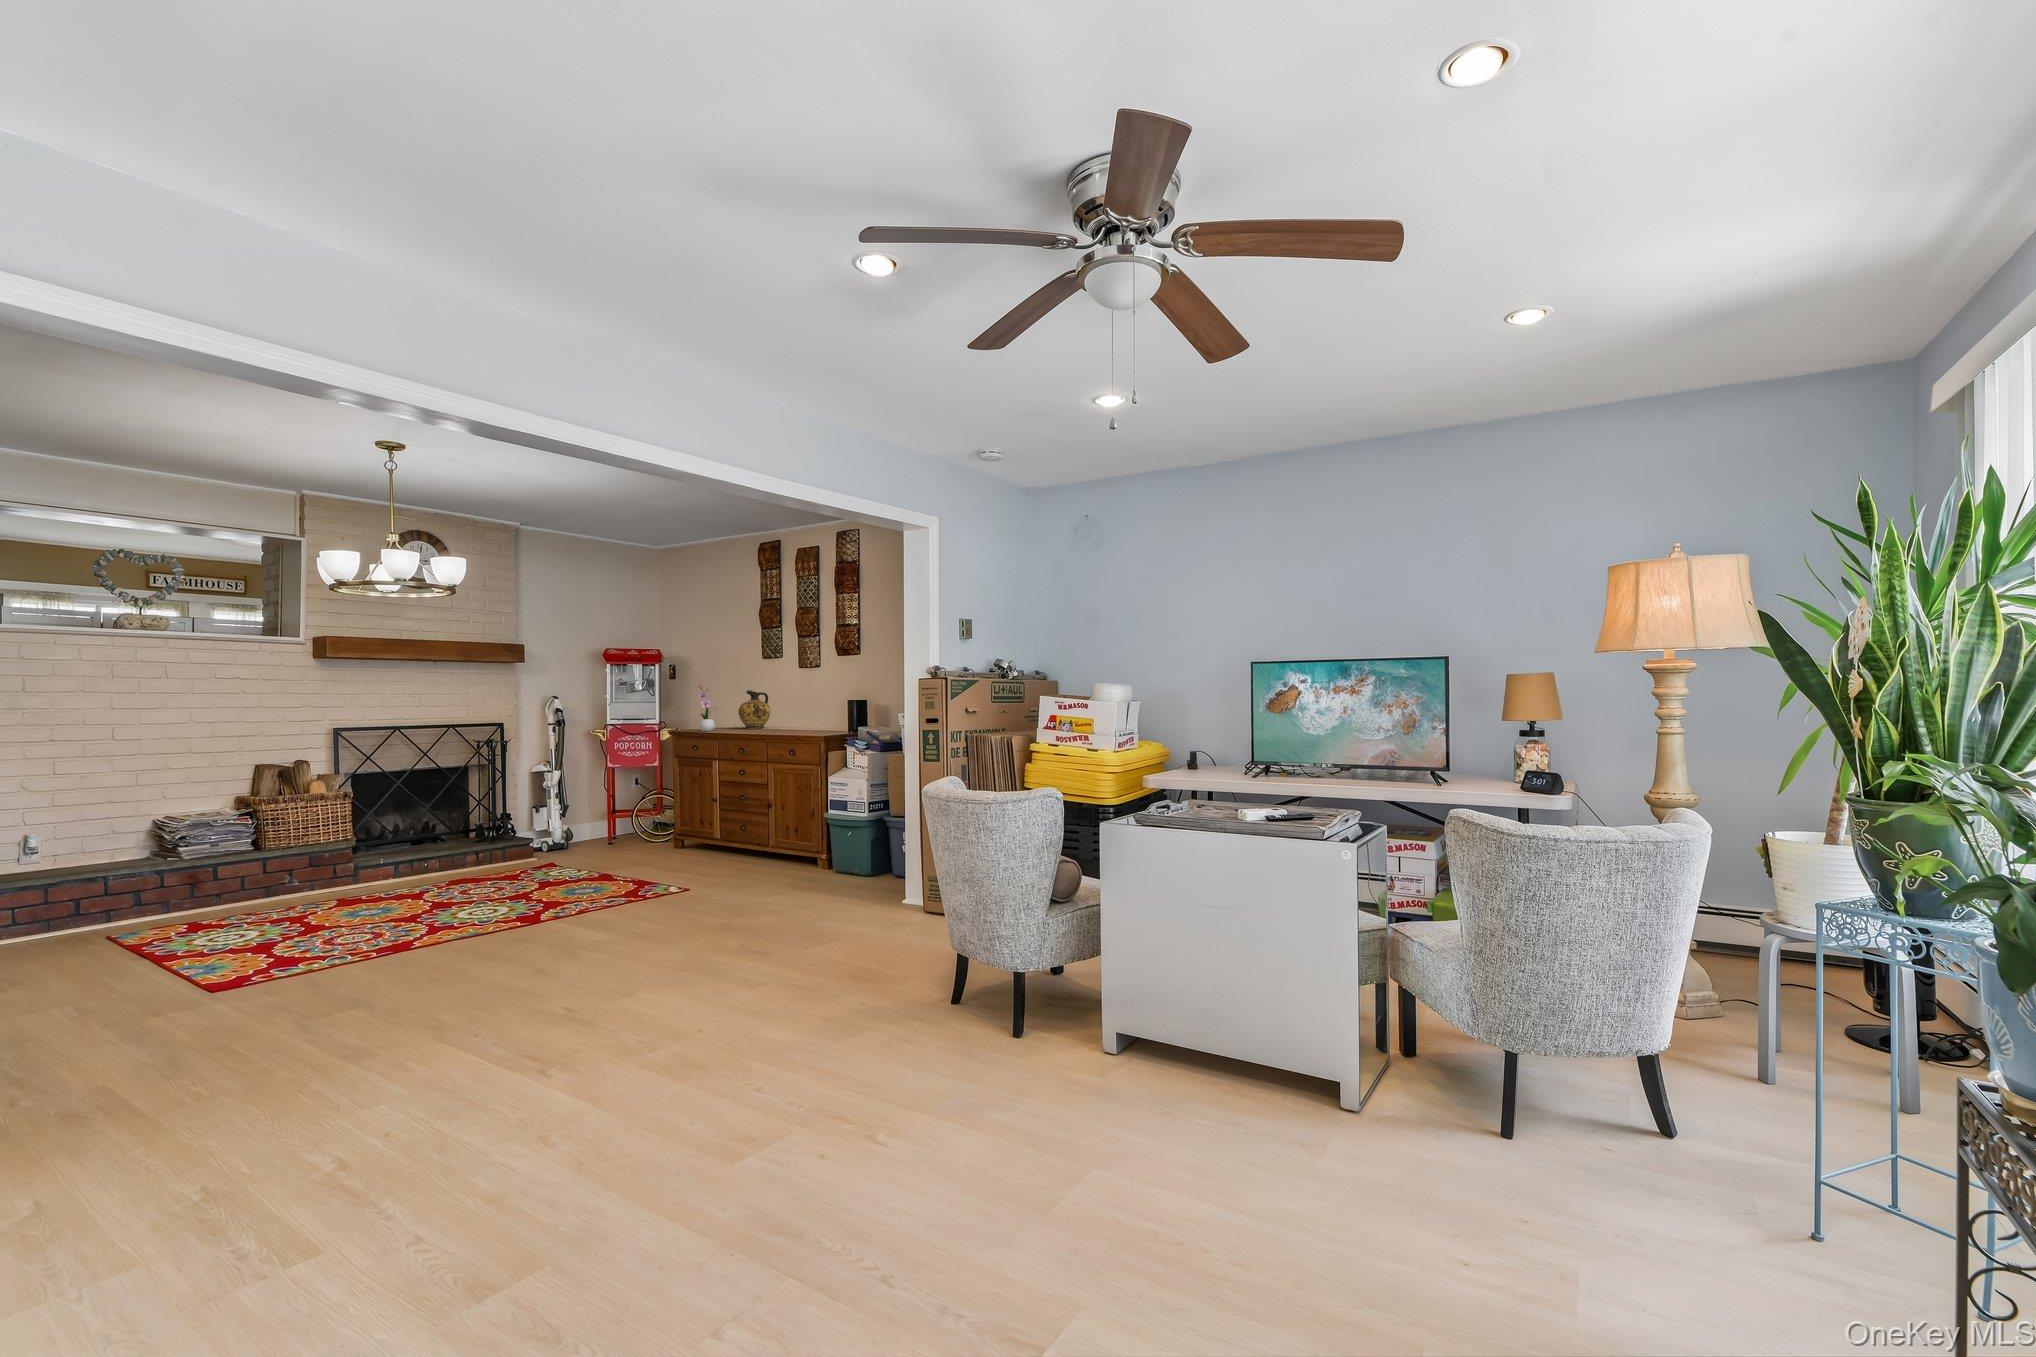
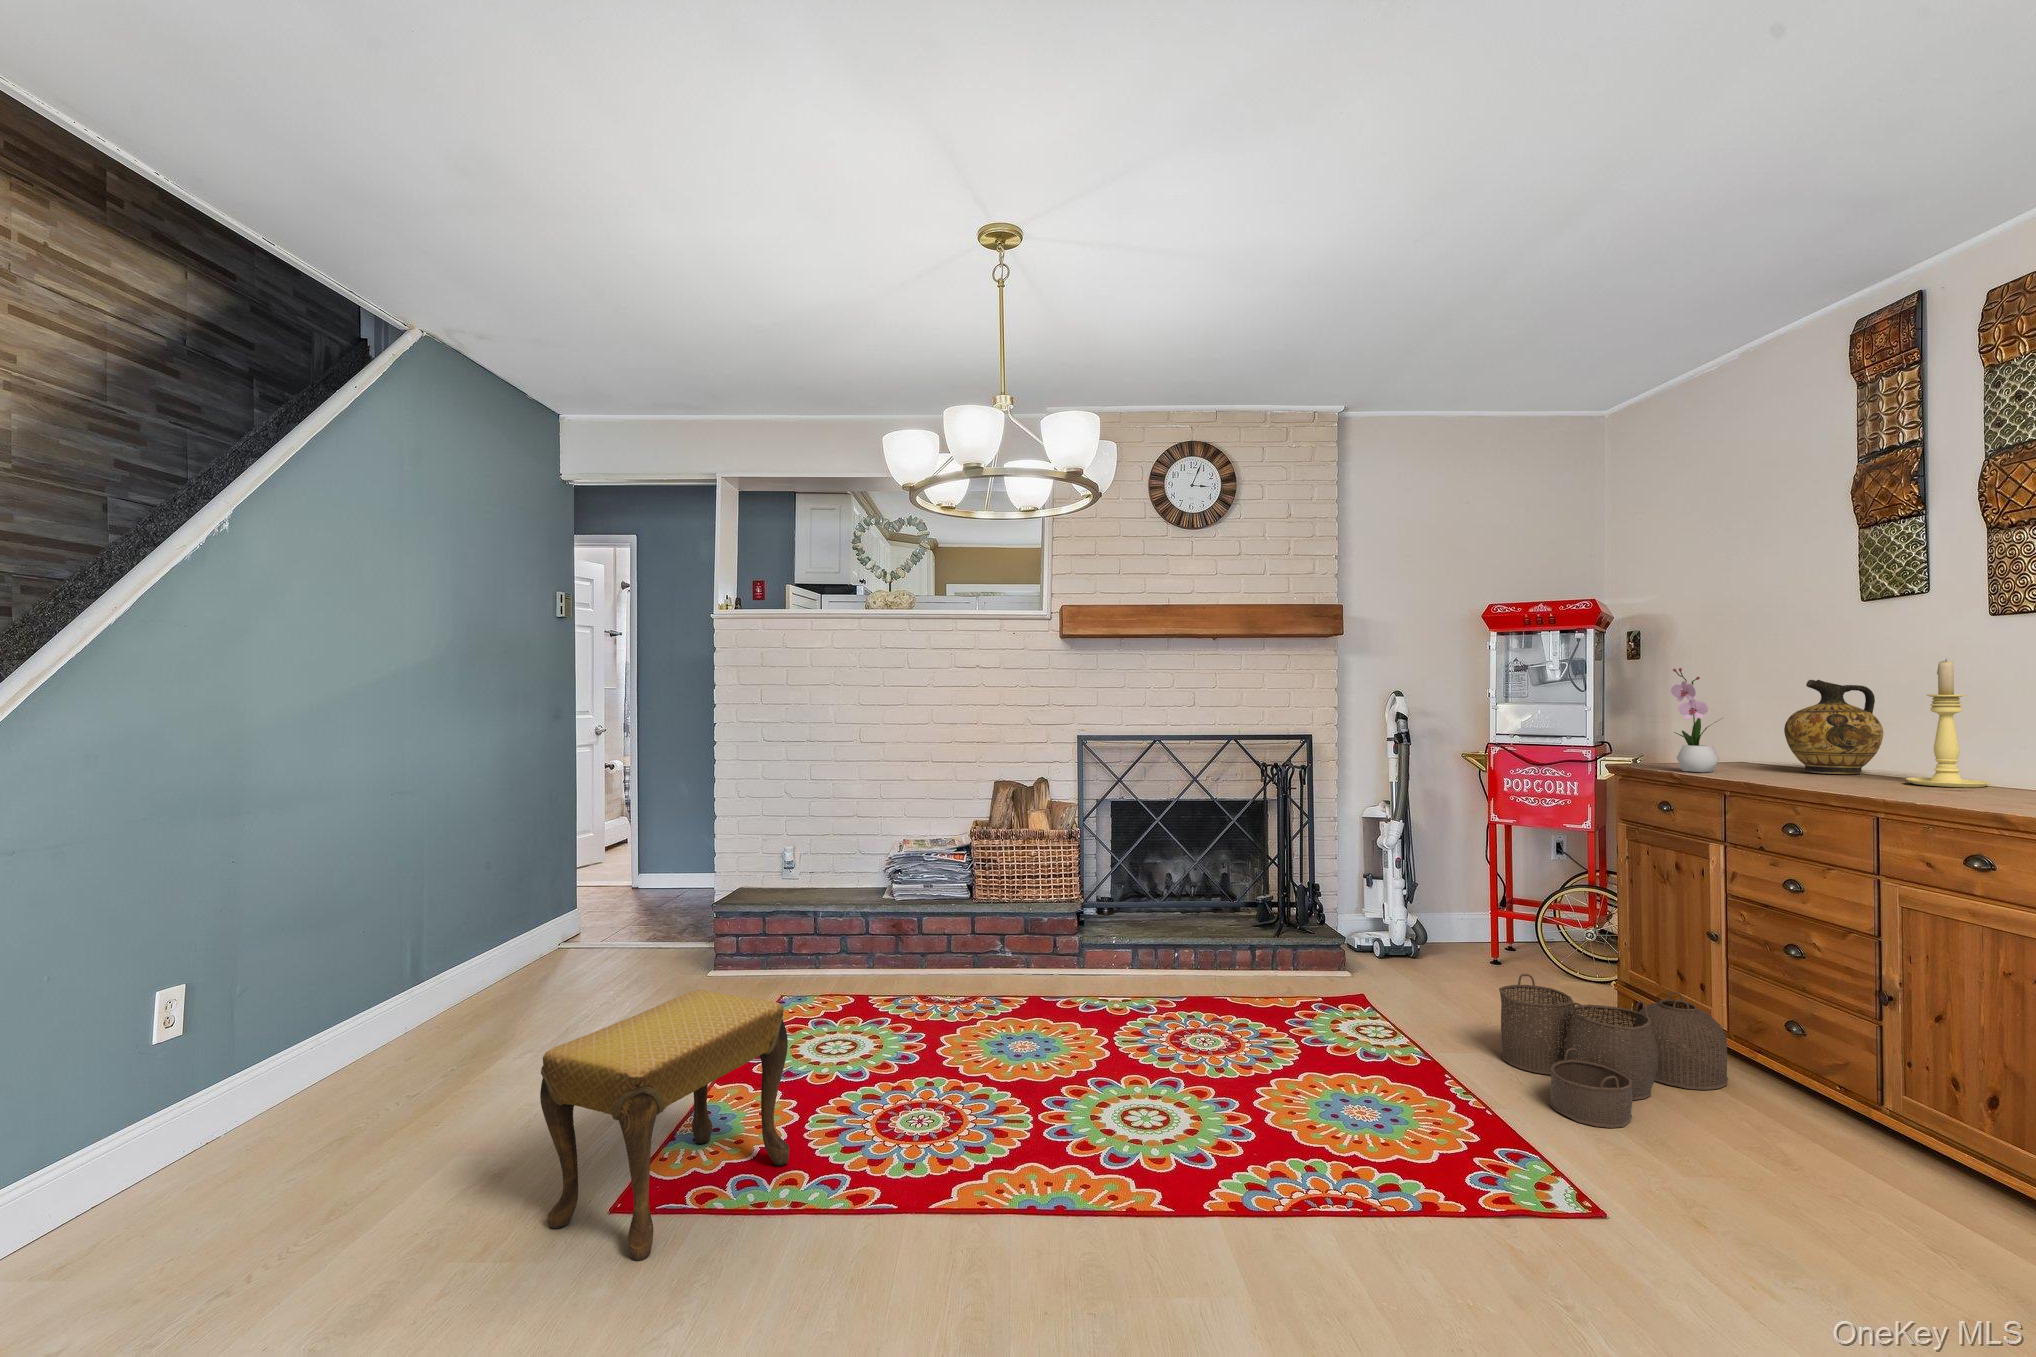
candle holder: none [776,683,799,729] -> present [1906,660,1989,787]
woven basket: none [630,823,719,873] -> present [1499,974,1728,1128]
footstool: none [170,871,293,1000] -> present [540,990,789,1260]

